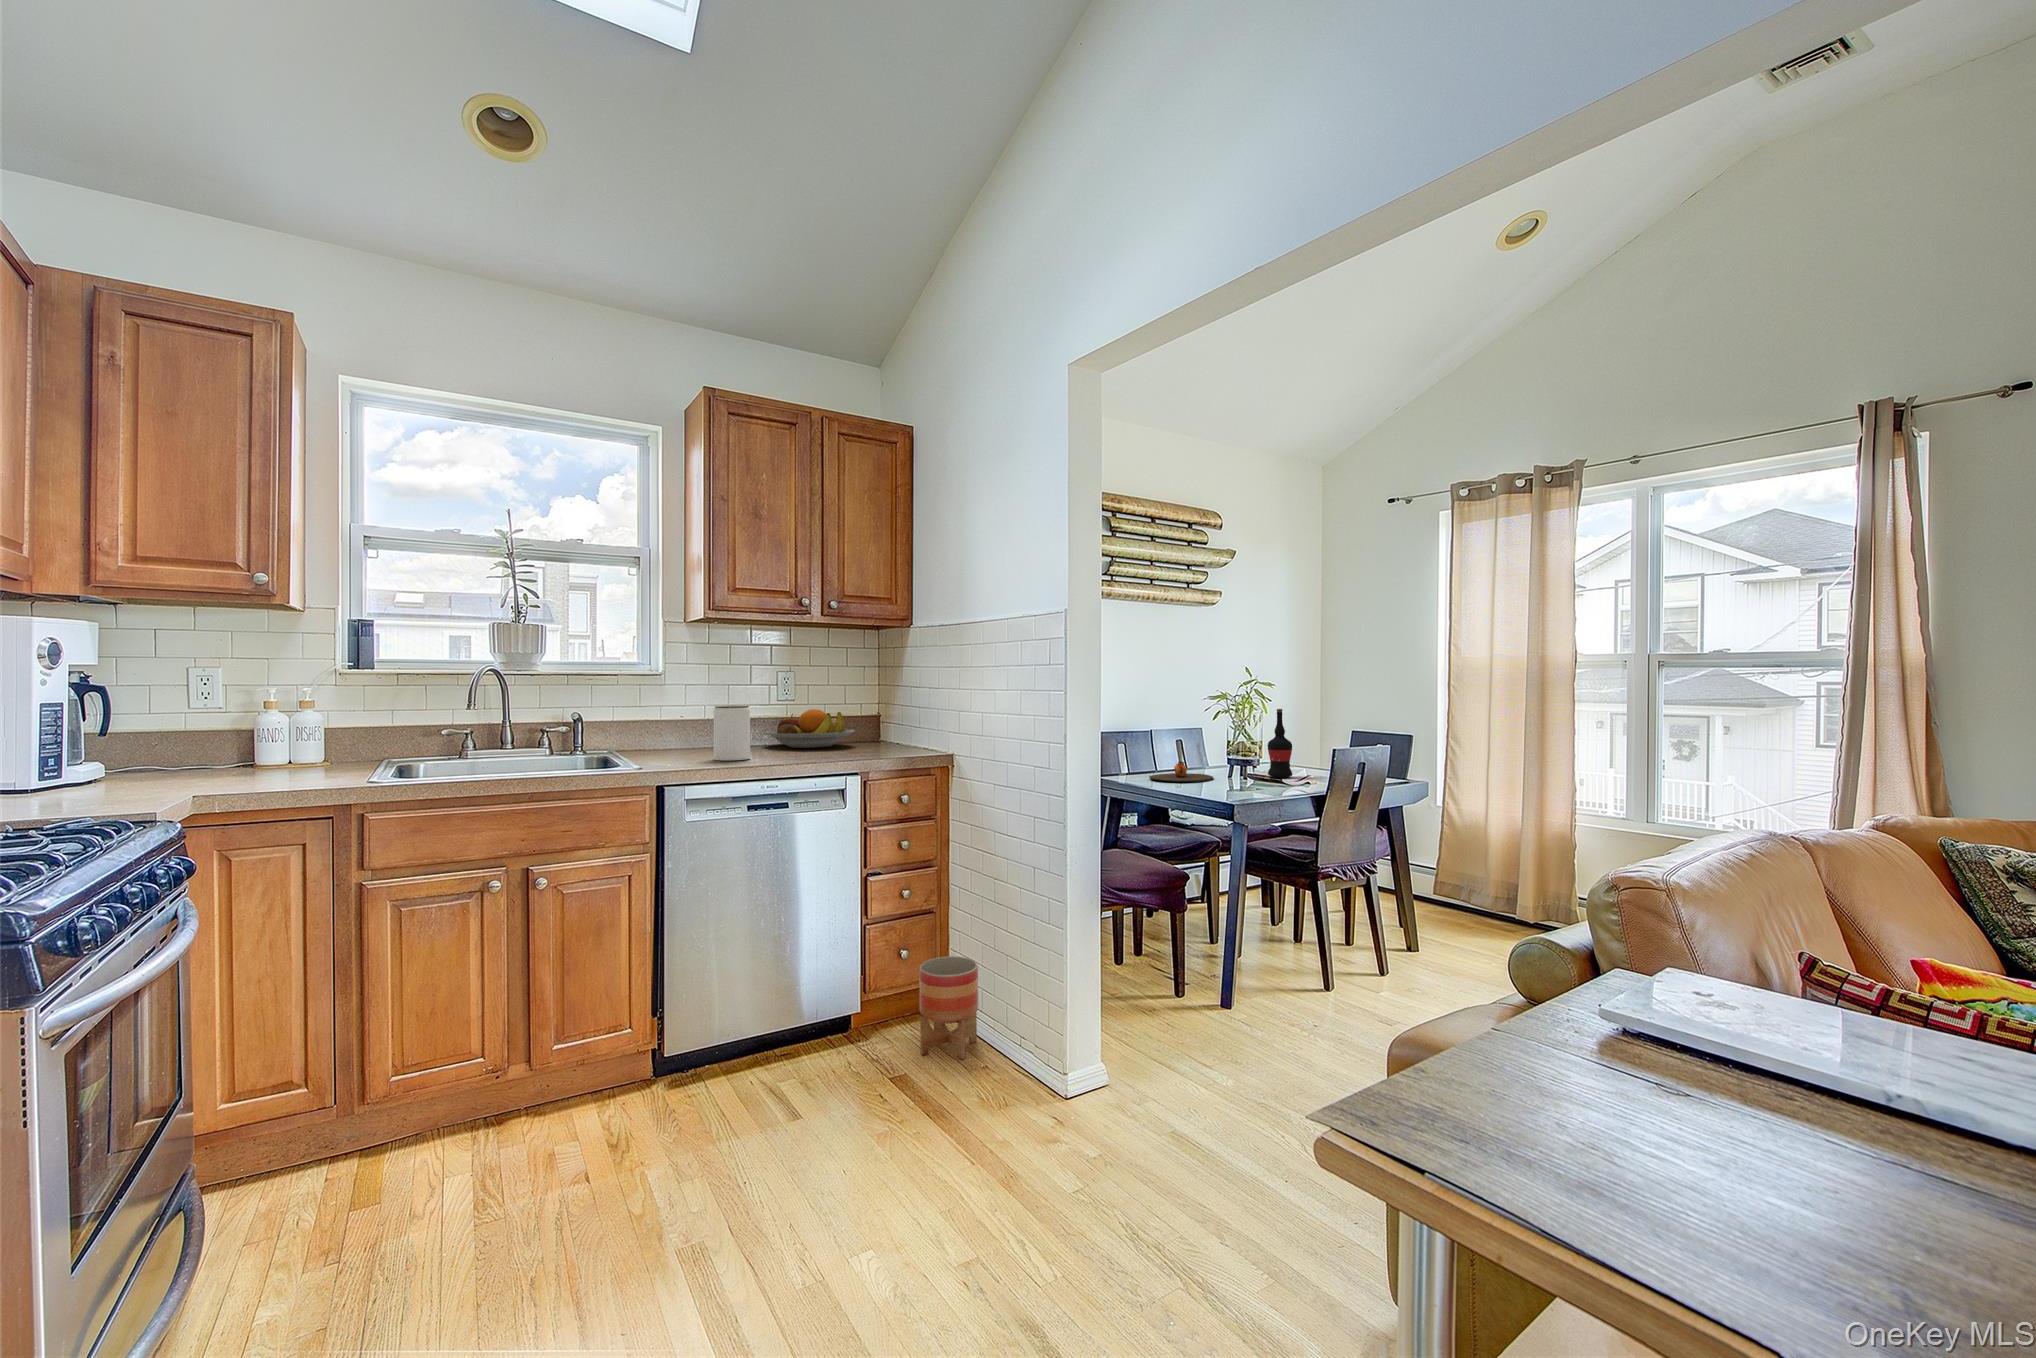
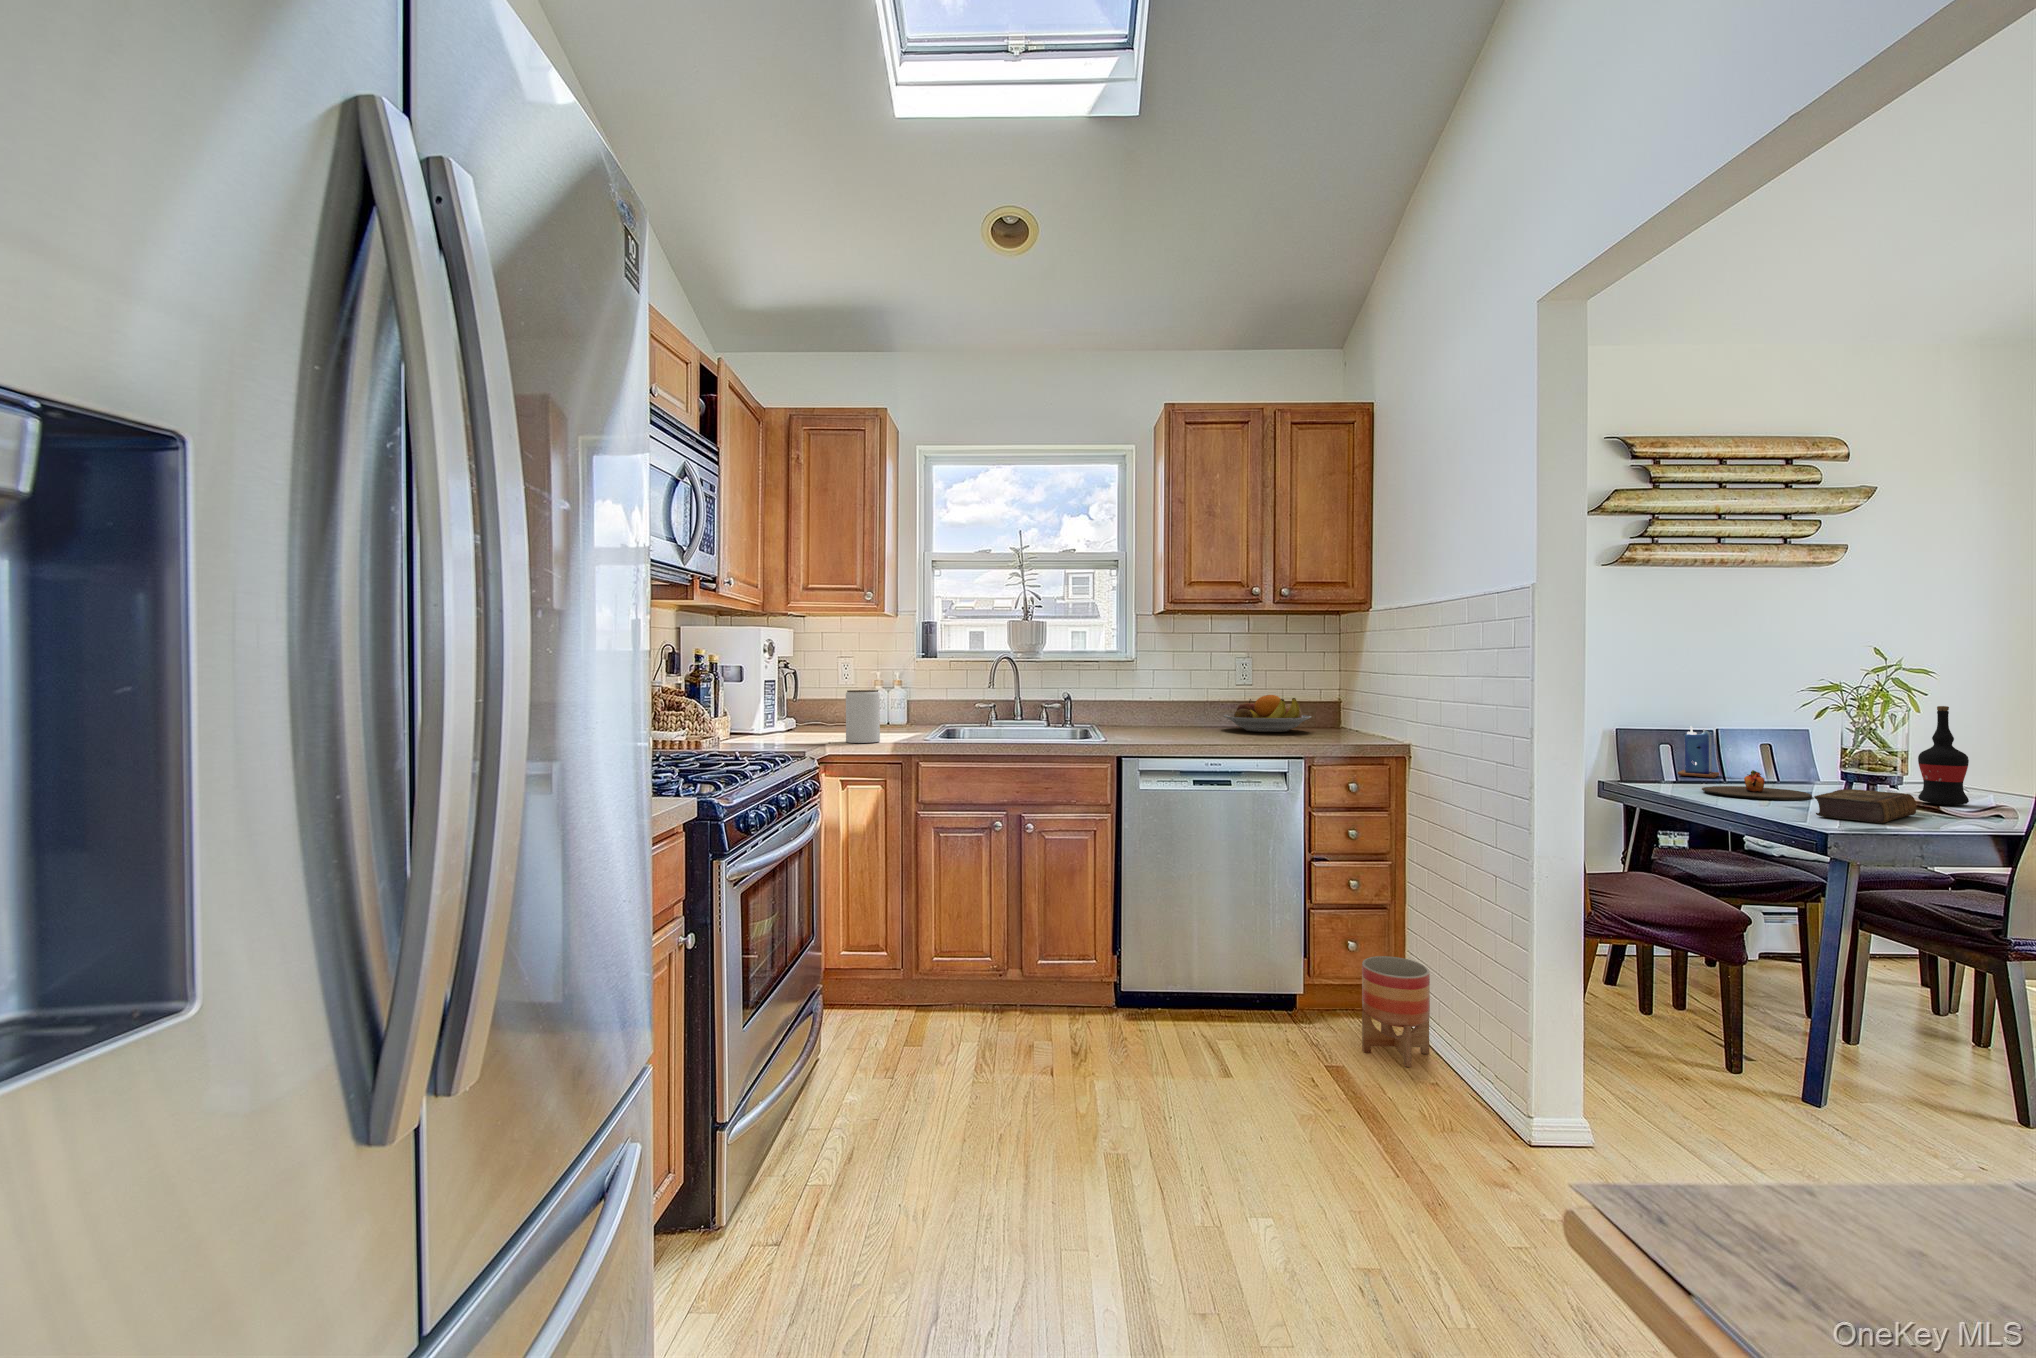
jar: present [714,706,750,761] -> present [846,690,880,743]
candle: none [1127,728,1151,768] -> present [1678,726,1719,778]
book: none [1223,771,1274,794] -> present [1814,789,1917,823]

